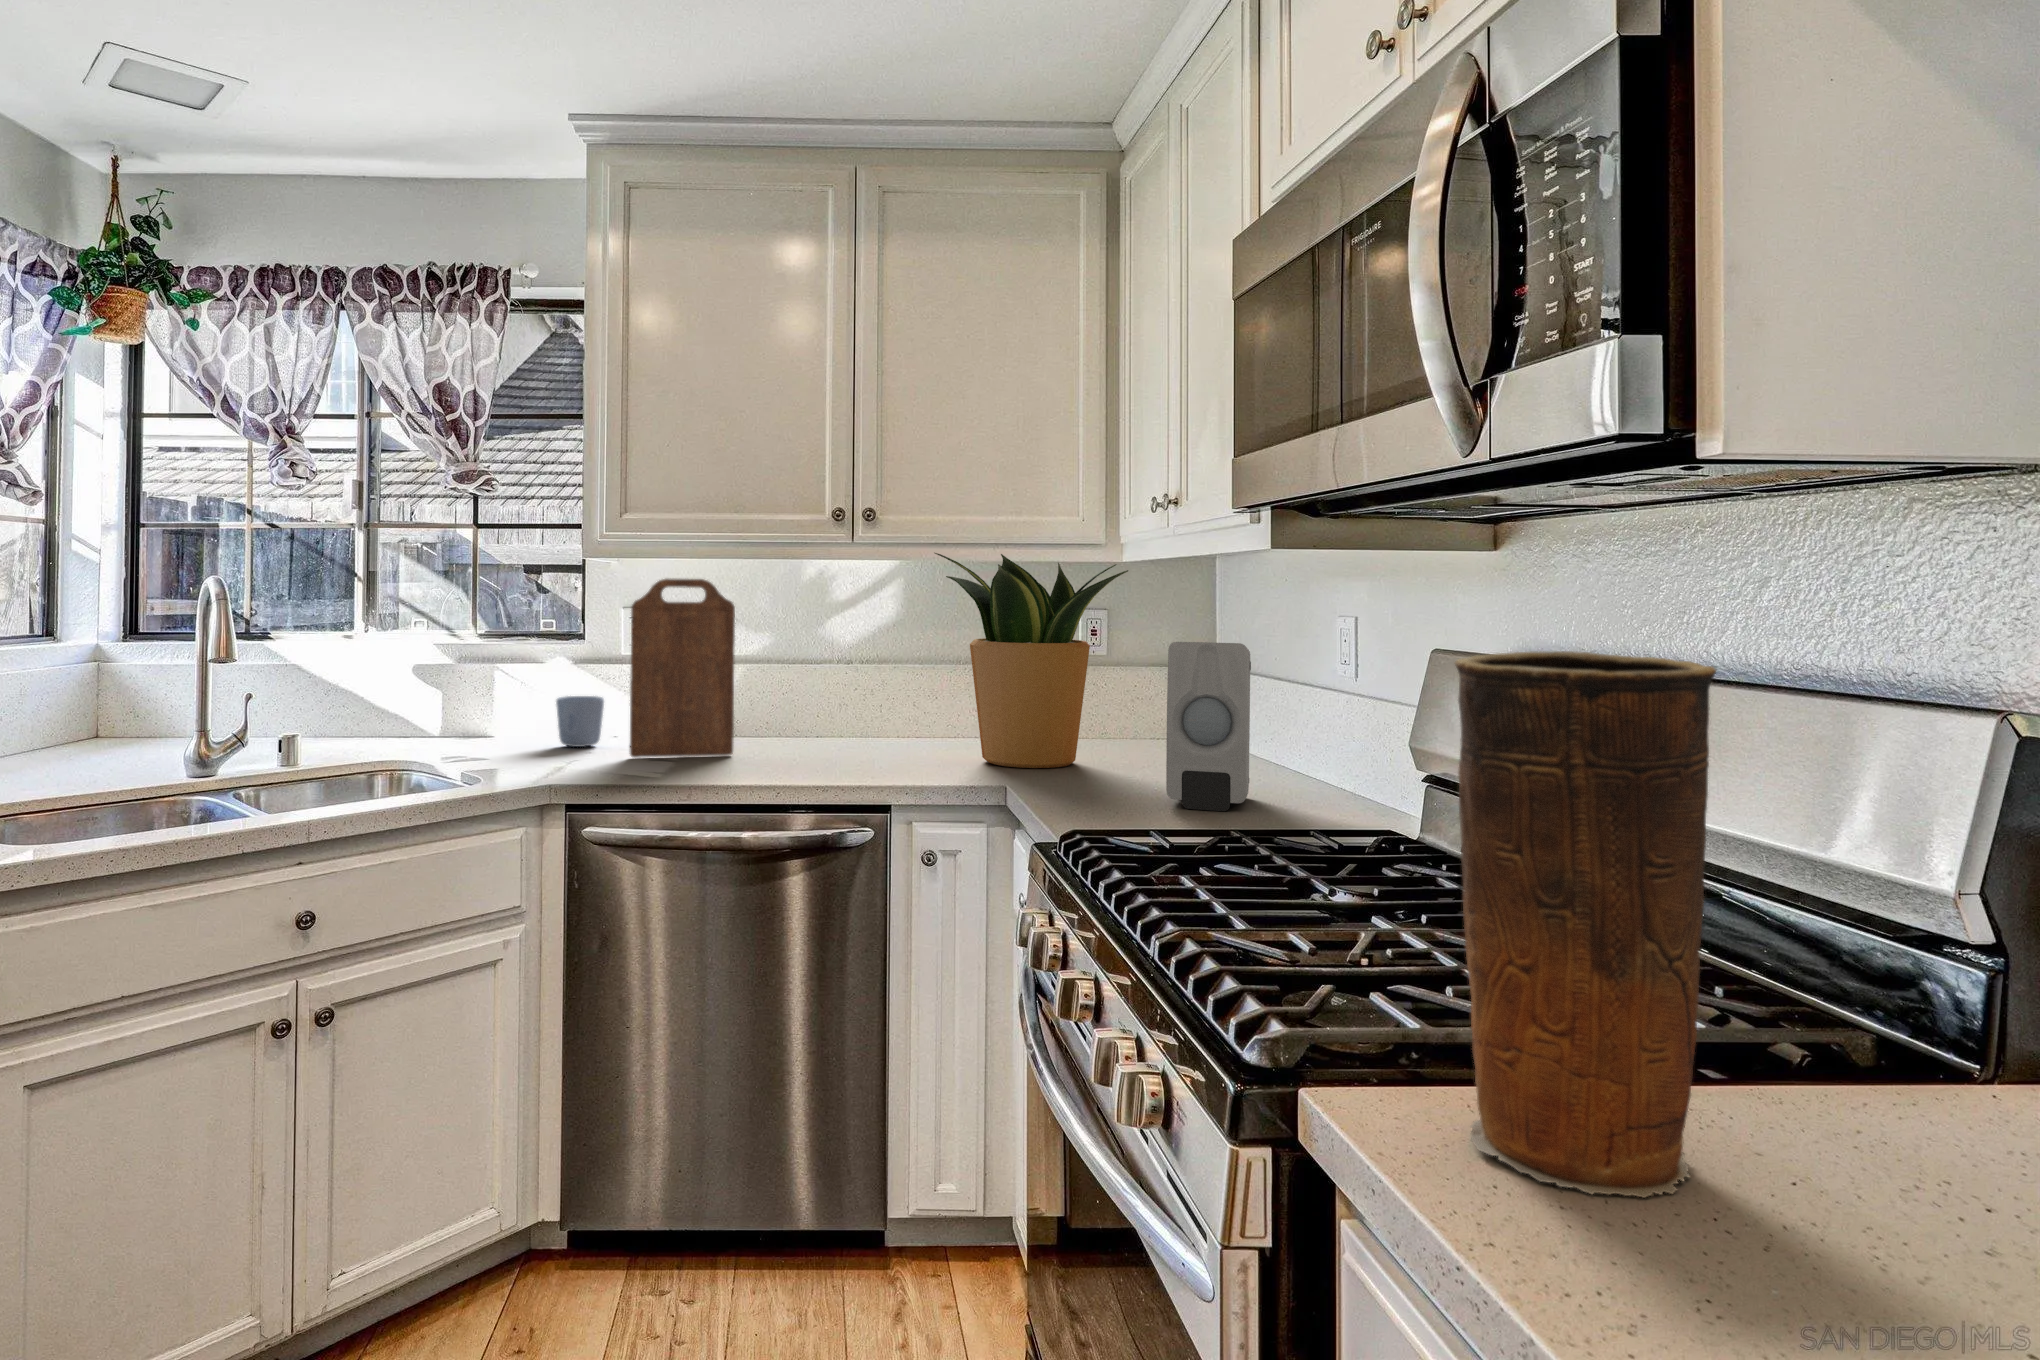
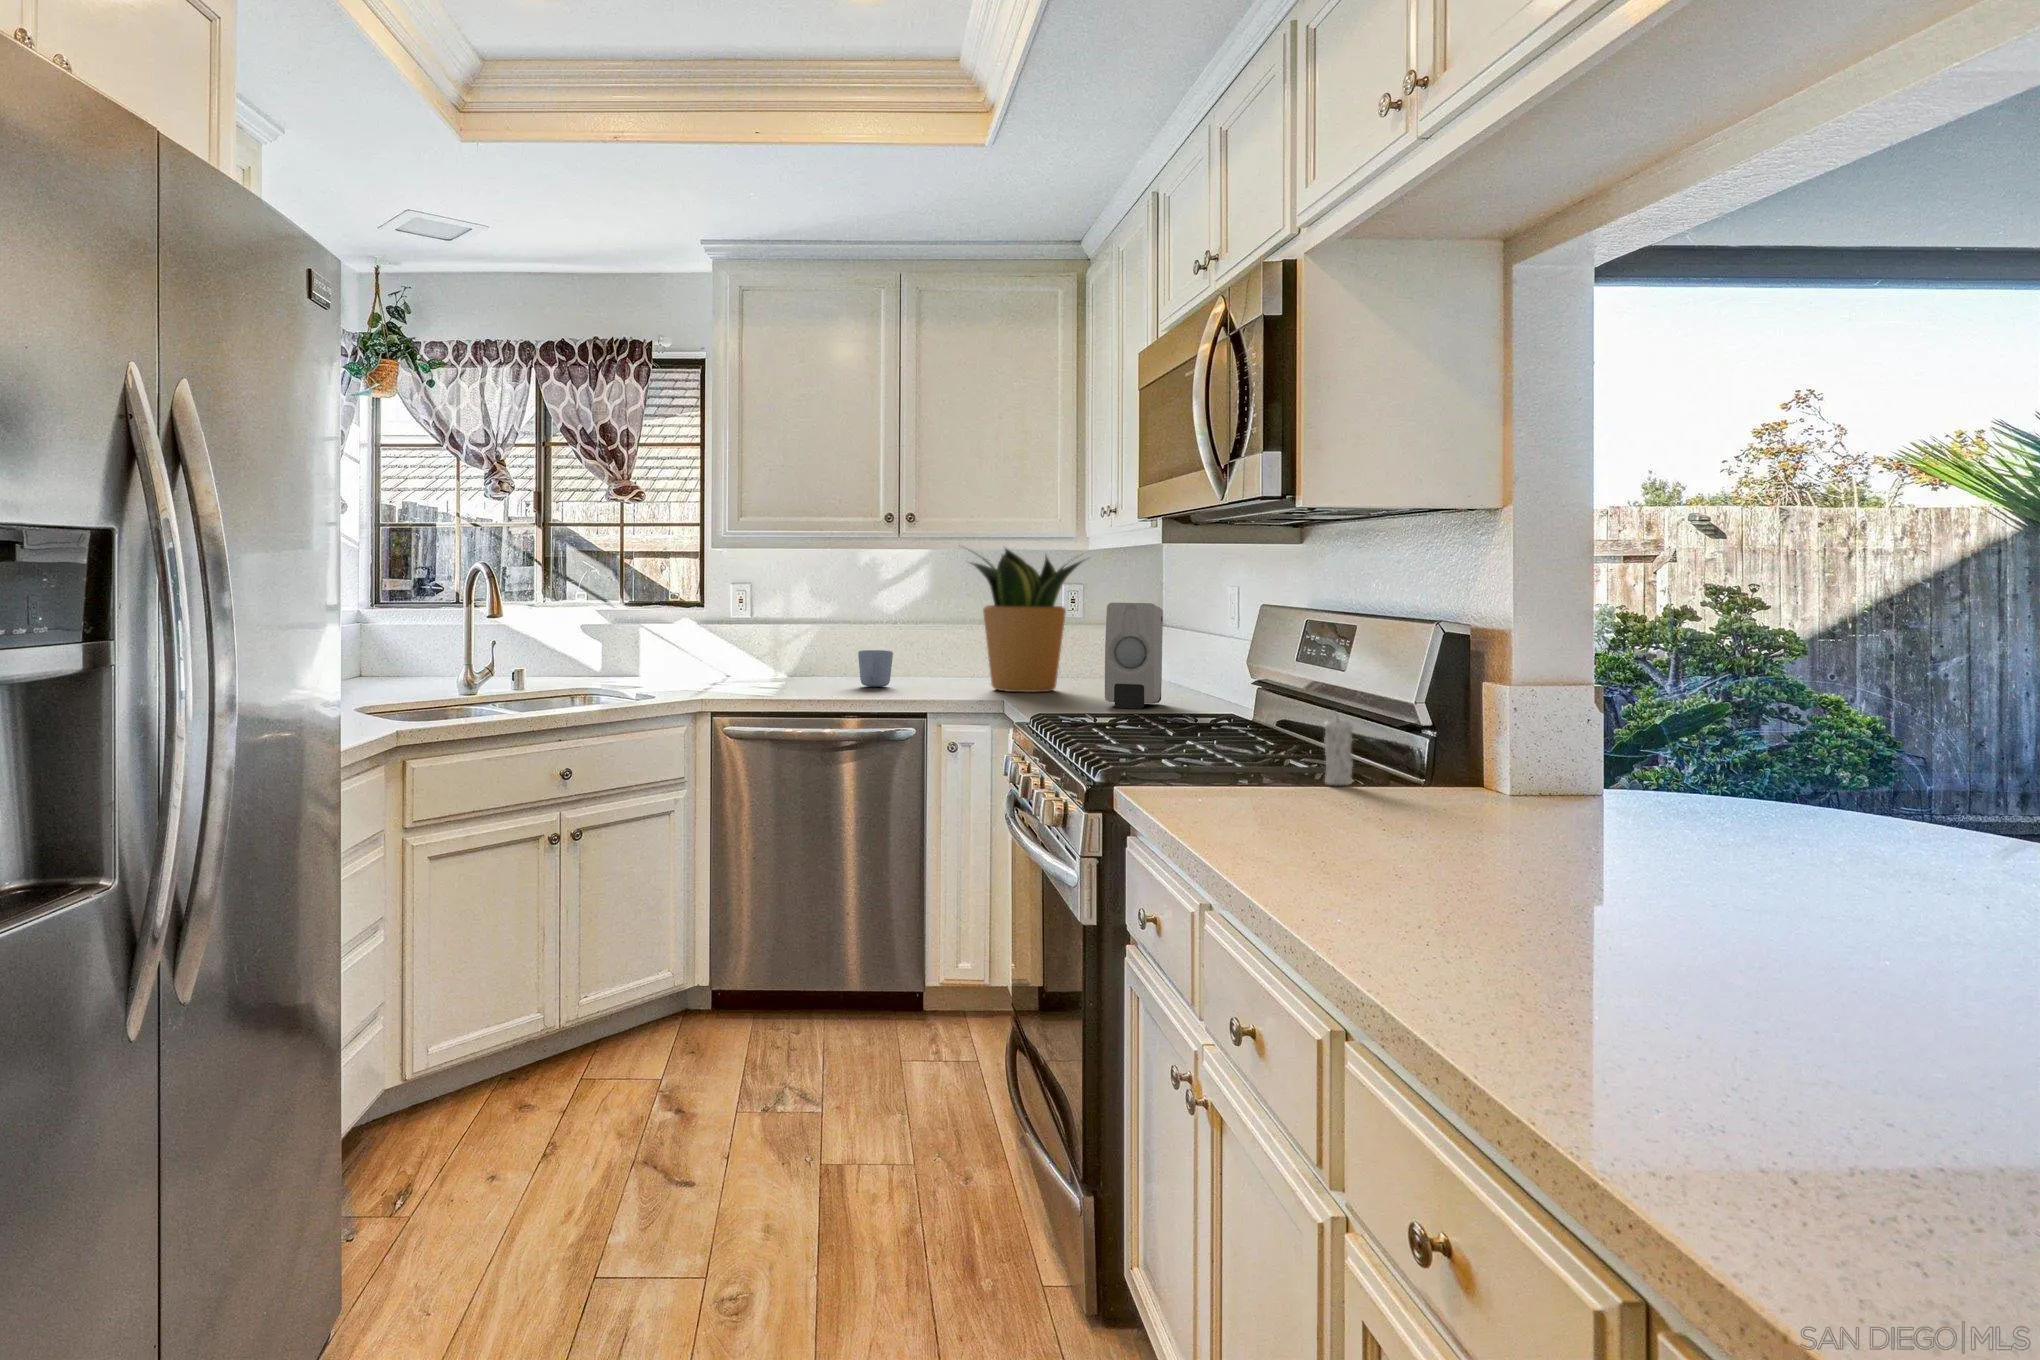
cutting board: present [630,579,735,758] -> none [747,563,819,687]
vase: present [1455,651,1716,1197] -> none [1166,589,1259,794]
mug: present [556,696,604,747] -> present [858,650,893,687]
candle: none [1819,933,1903,1130] -> present [1324,719,1353,785]

